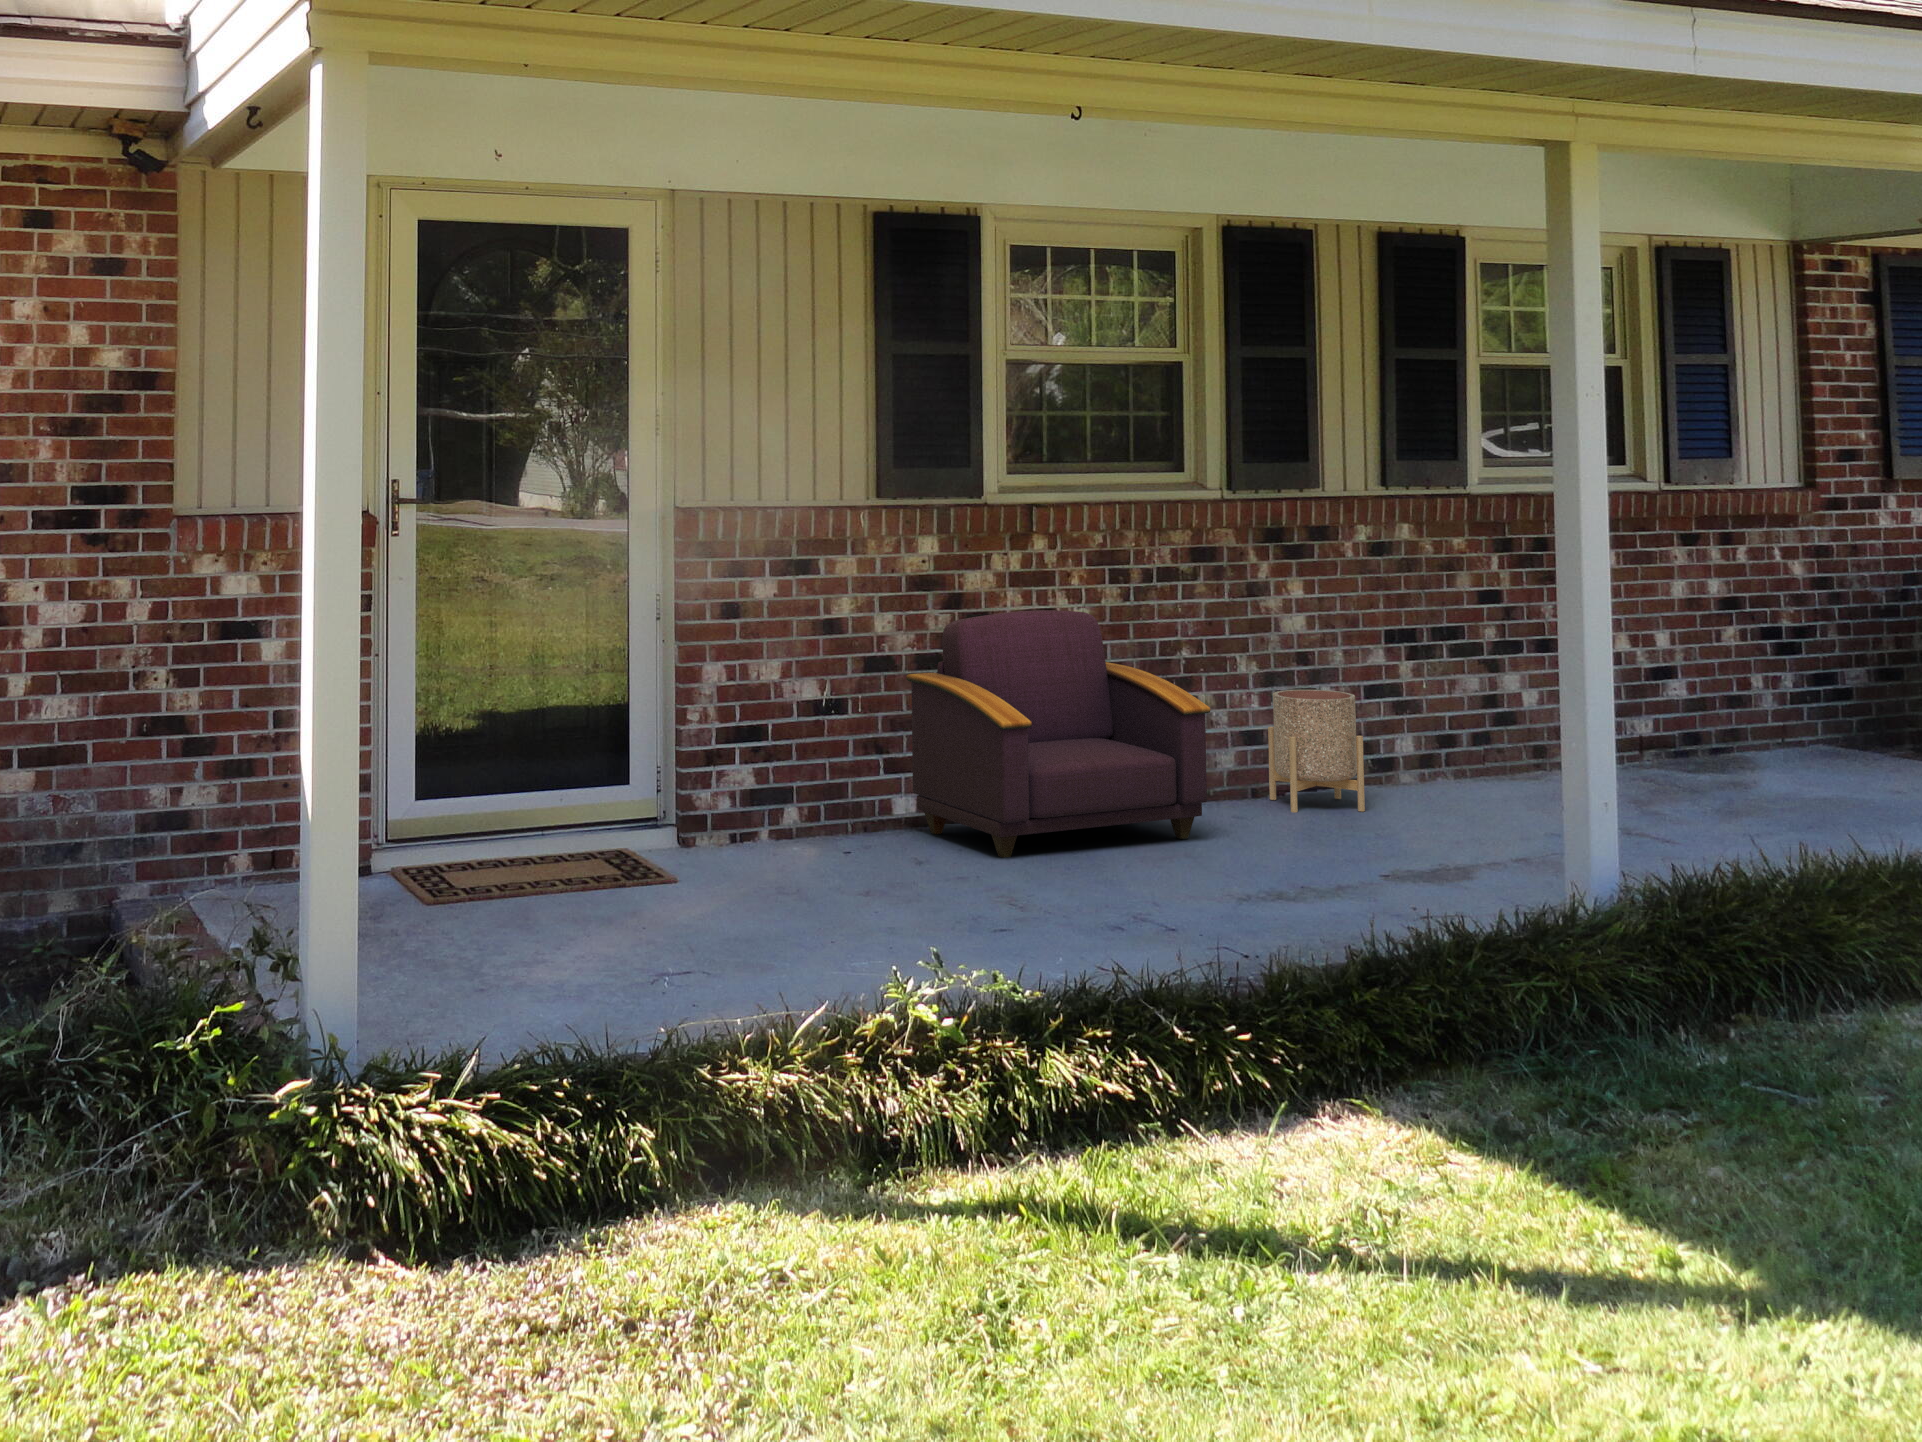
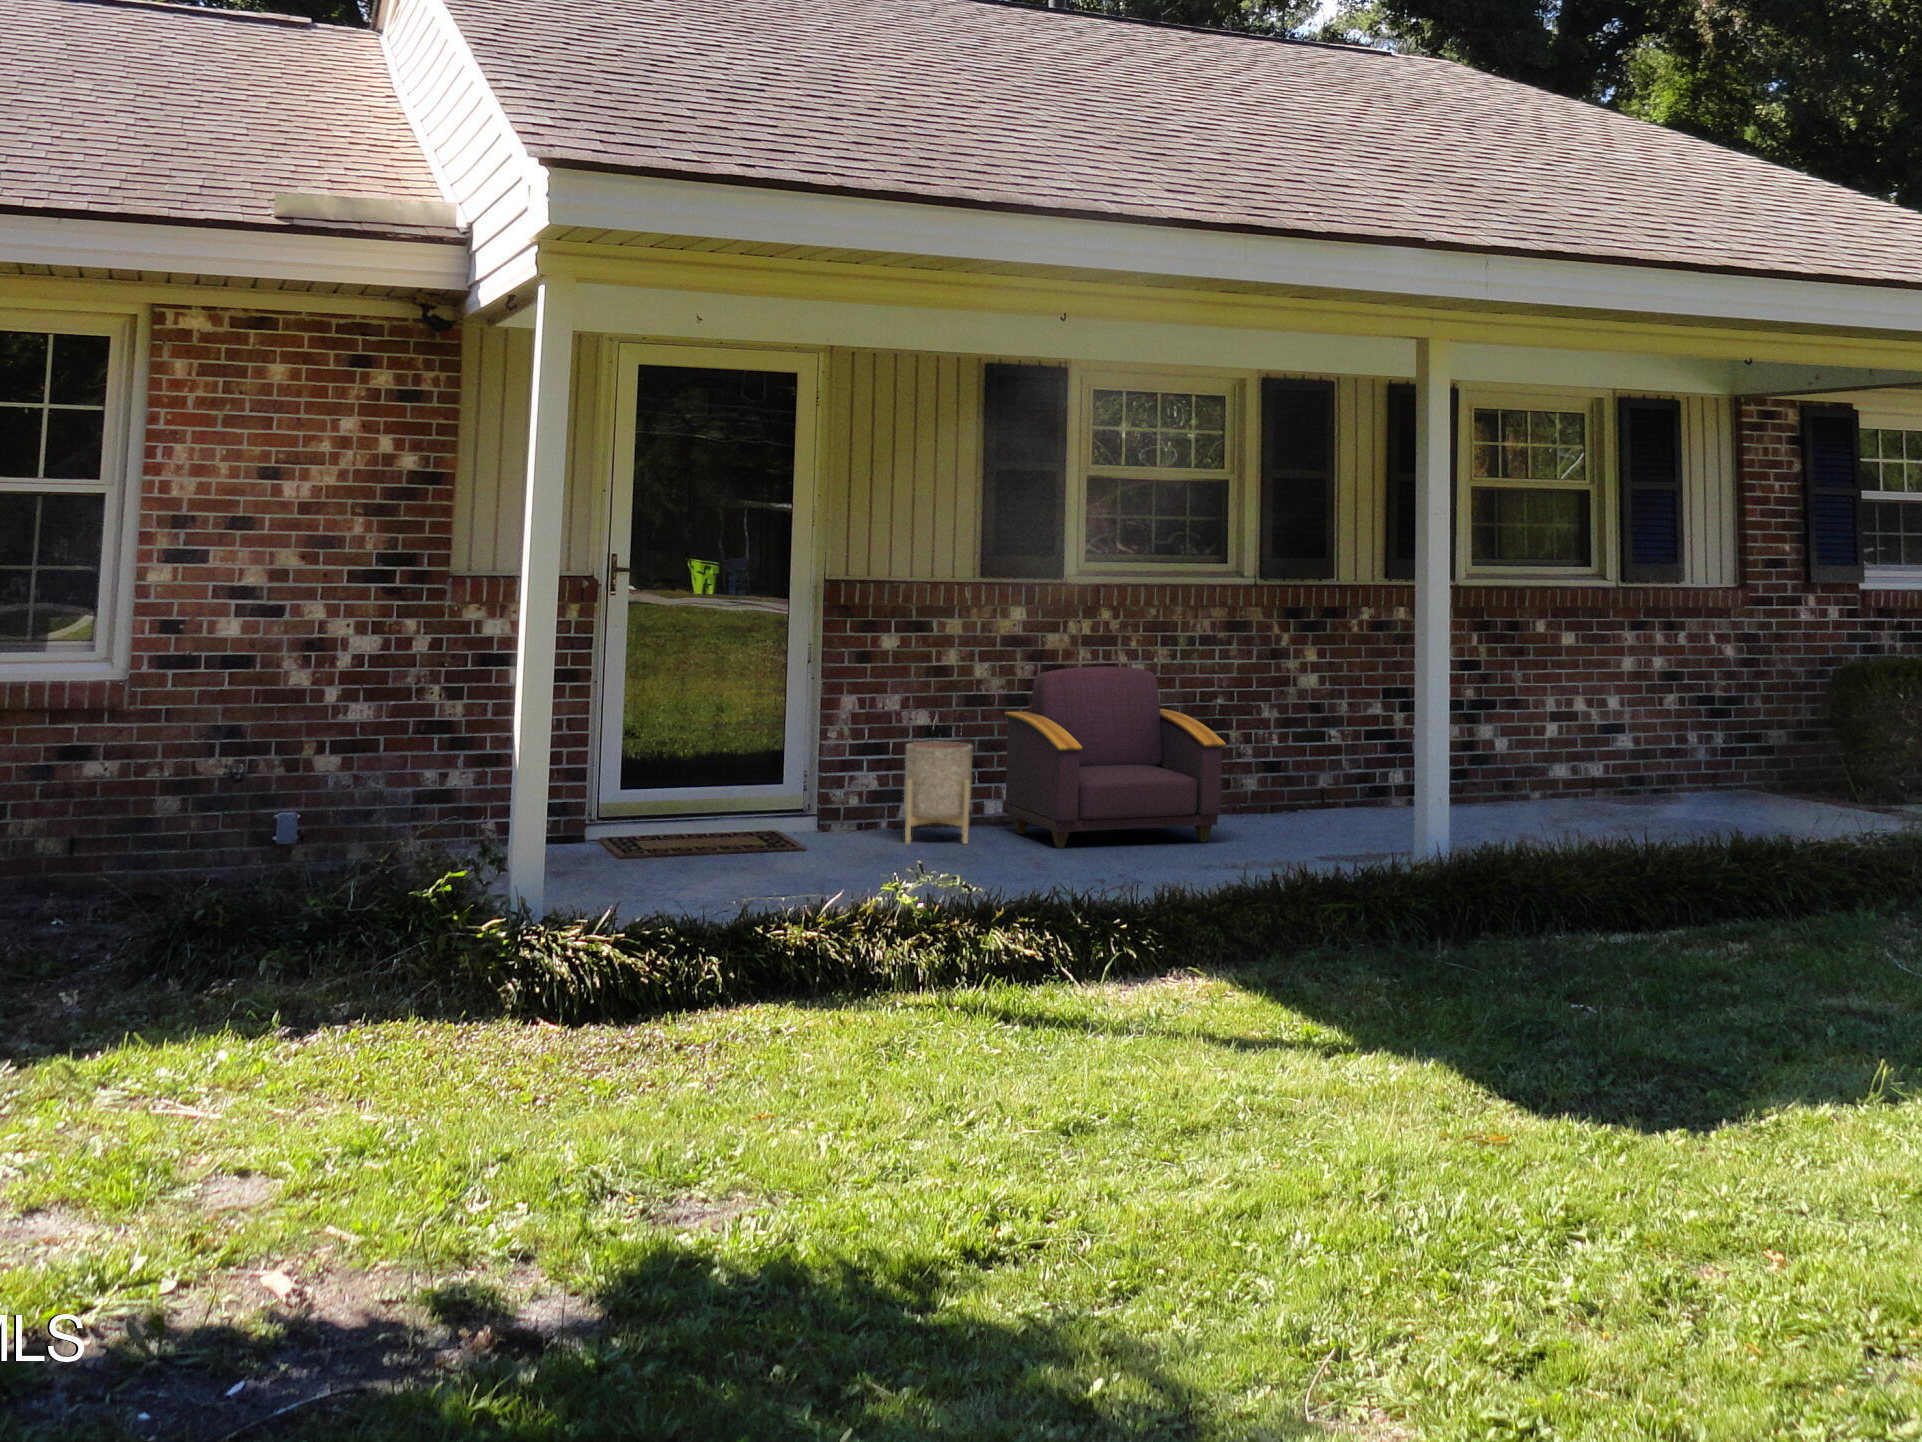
planter: present [1268,690,1365,813] -> present [904,742,973,844]

